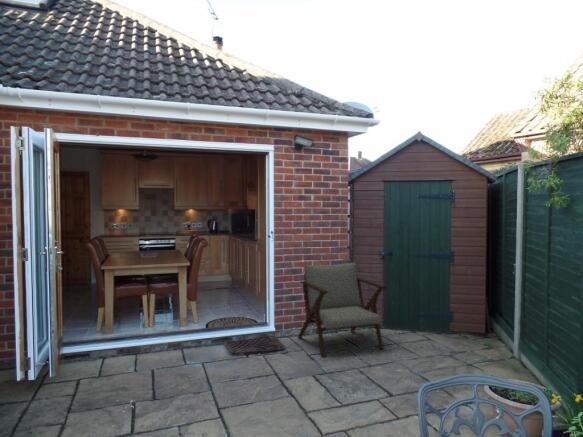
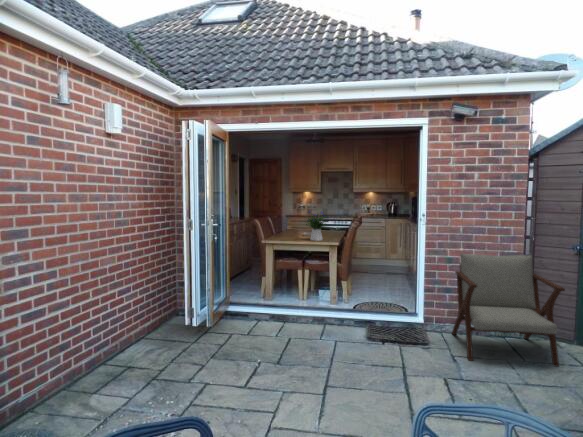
flower arrangement: none [139,229,173,263] -> present [306,211,329,241]

